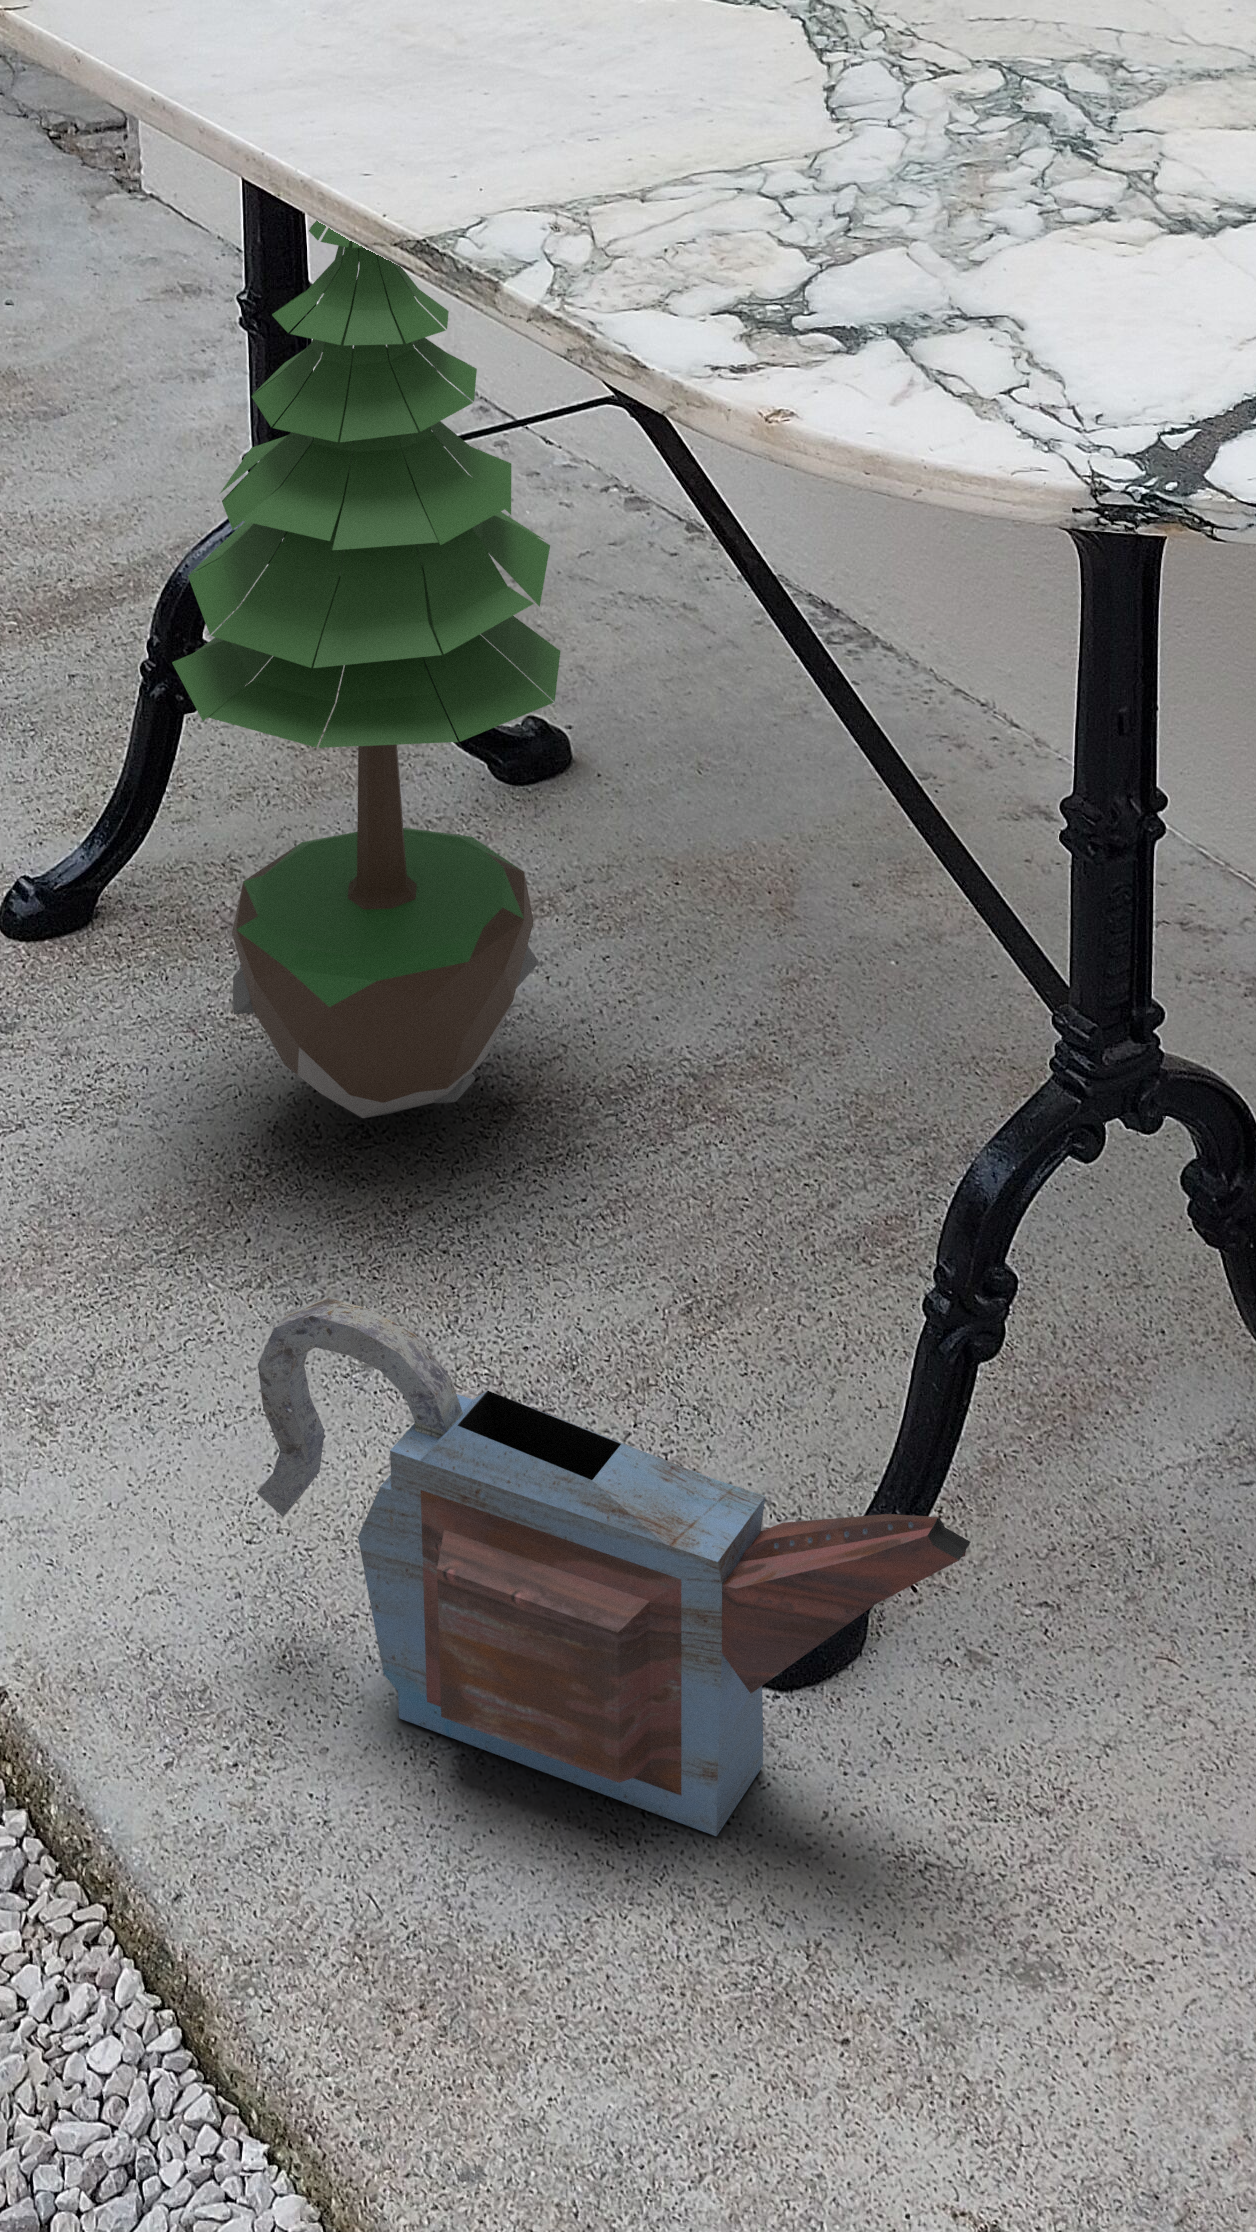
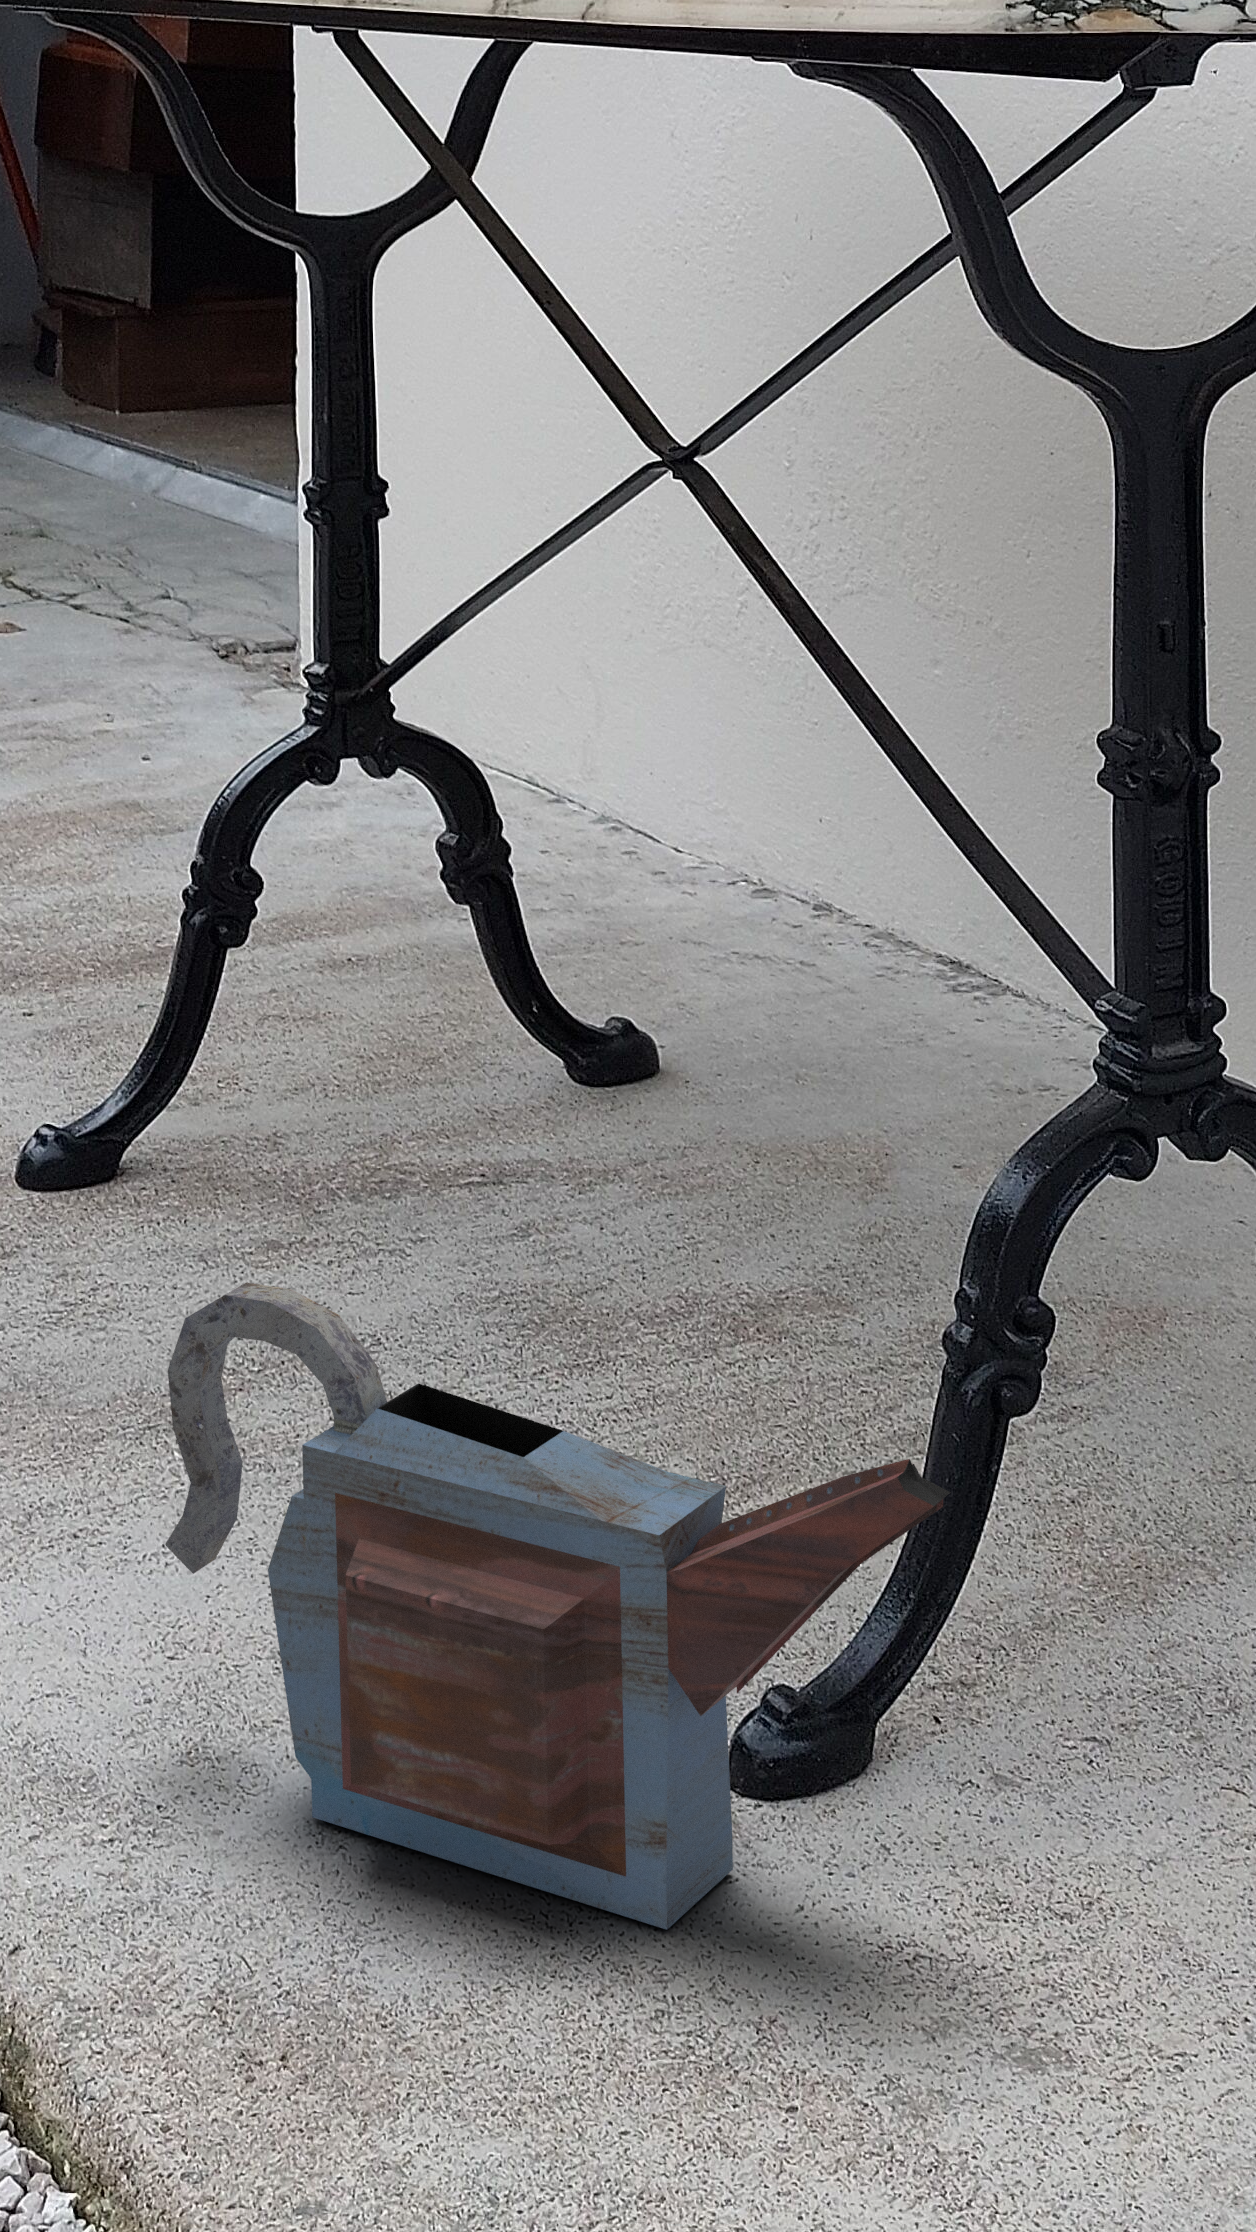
potted tree: present [172,220,560,1118] -> none [176,178,597,1331]

